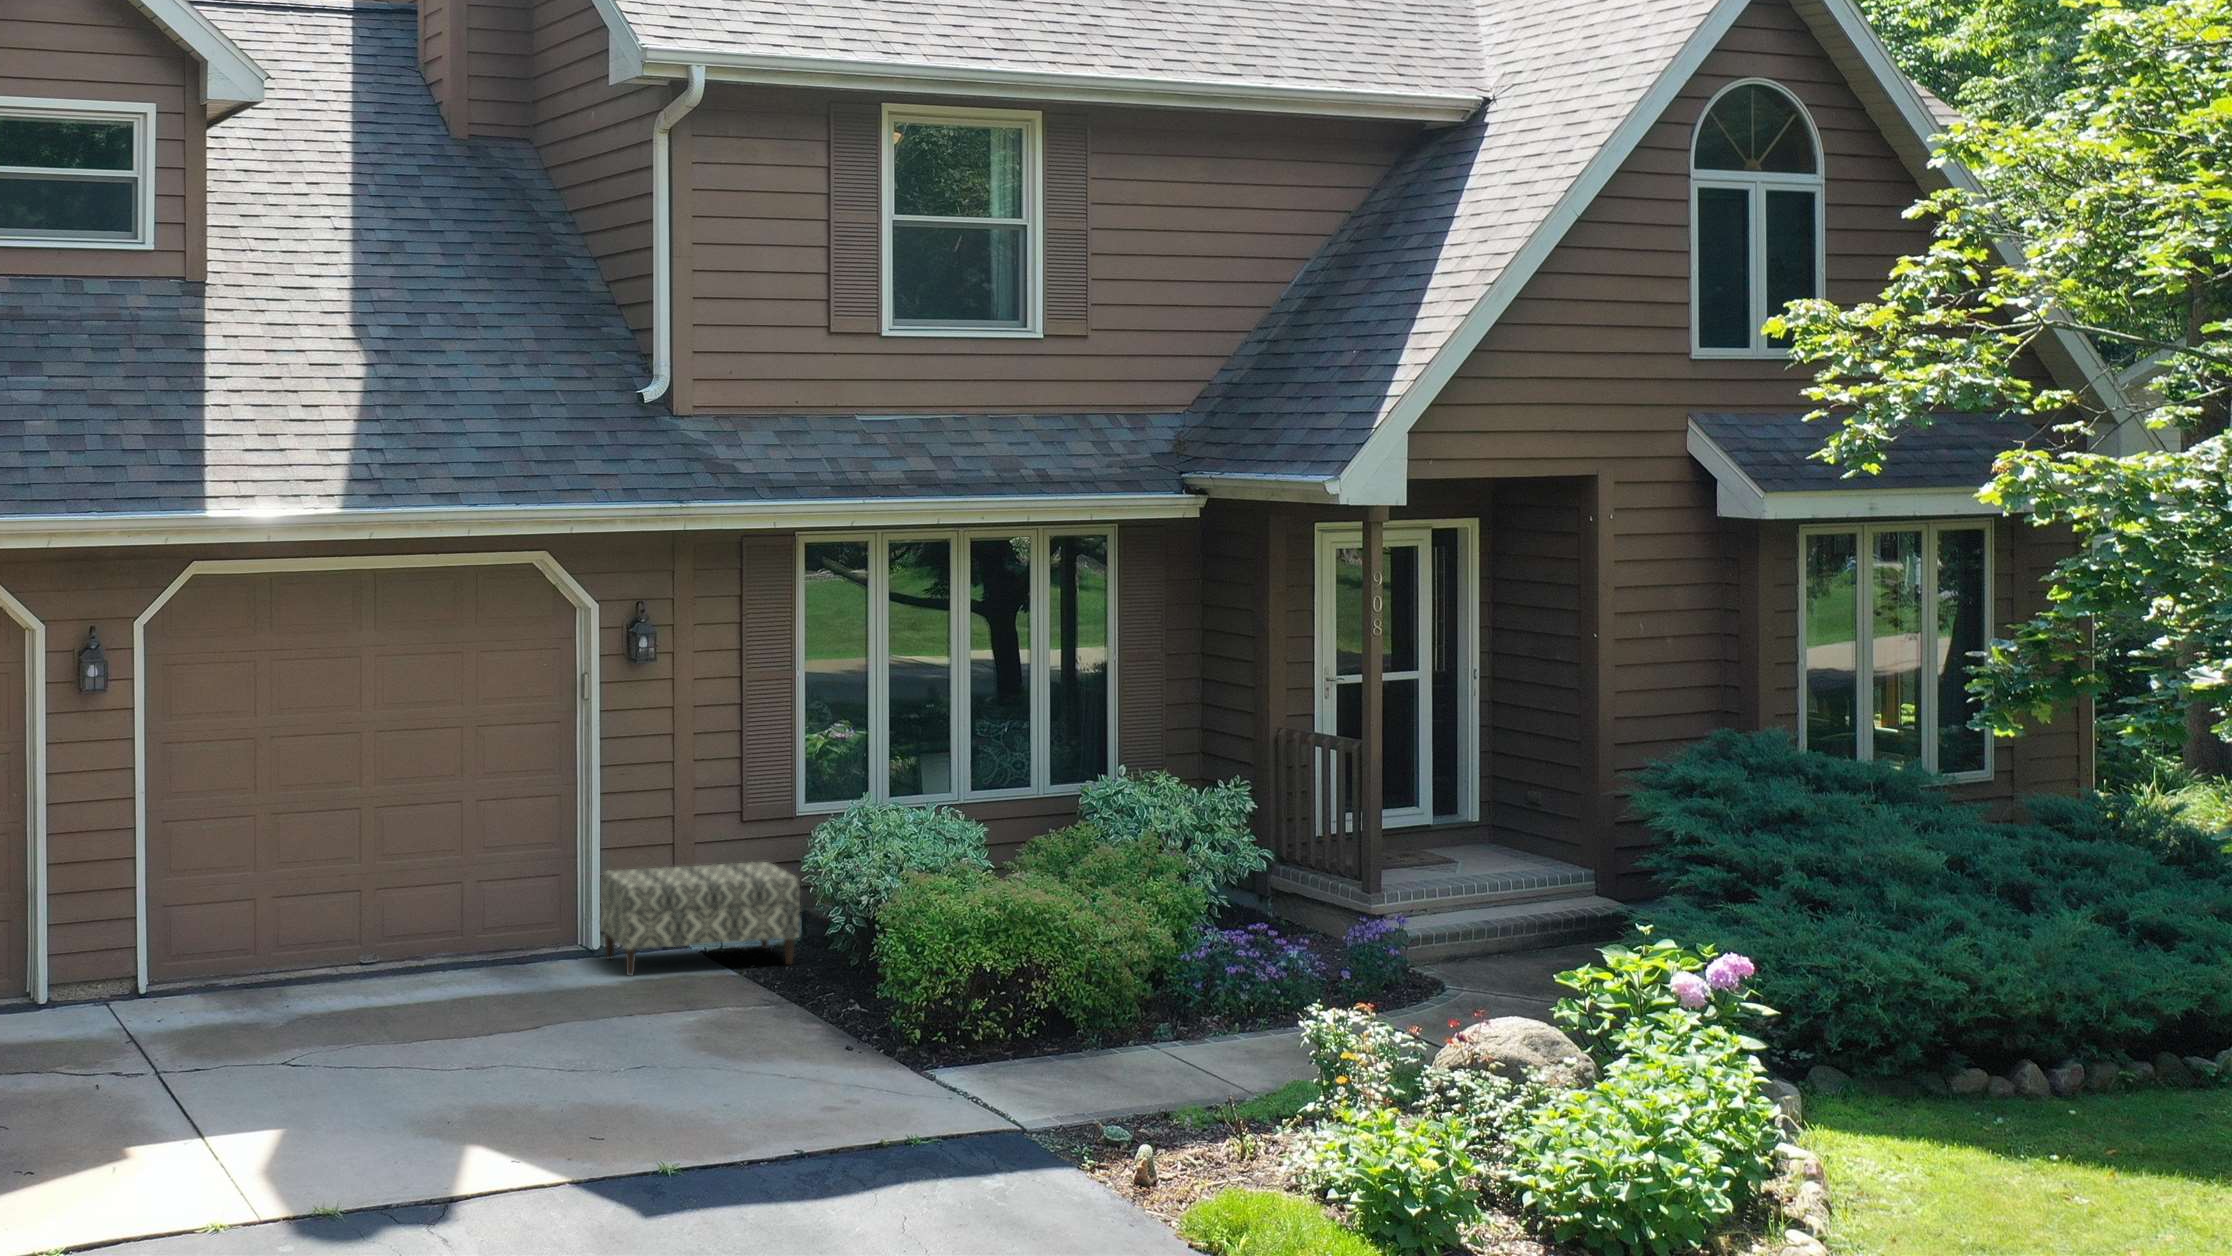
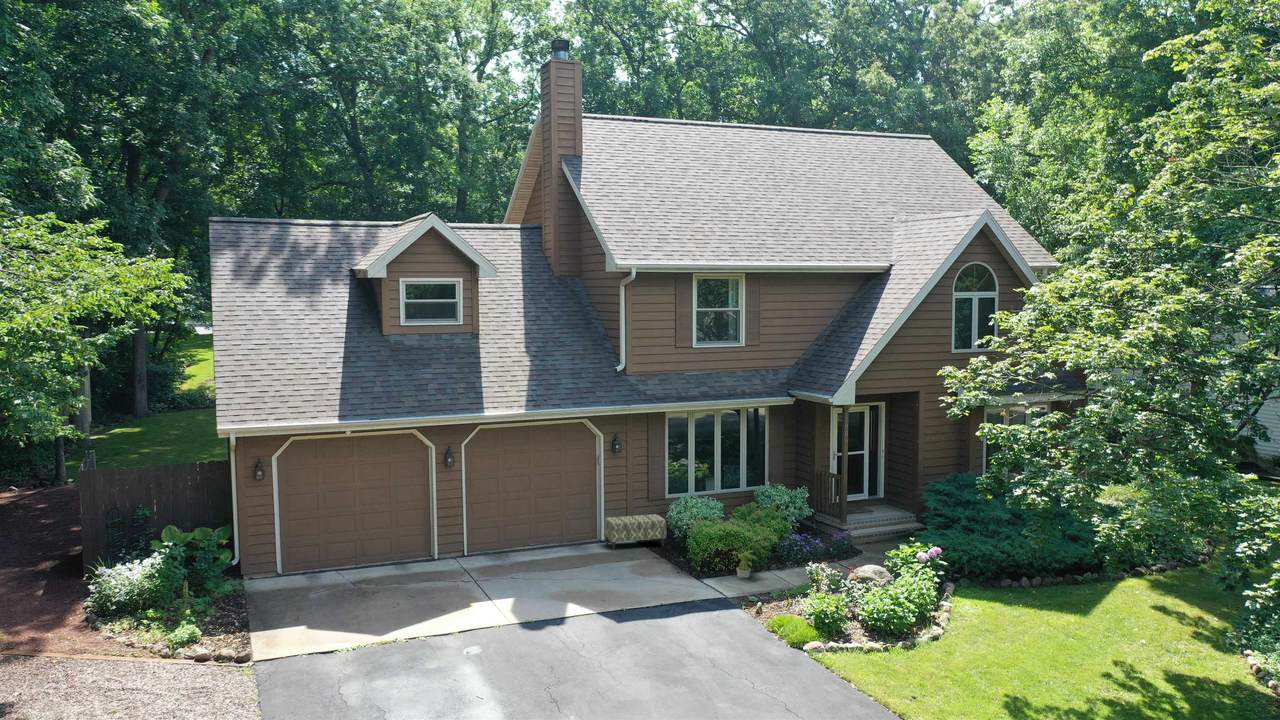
potted plant: none [1025,970,1114,1064] -> present [732,550,757,578]

